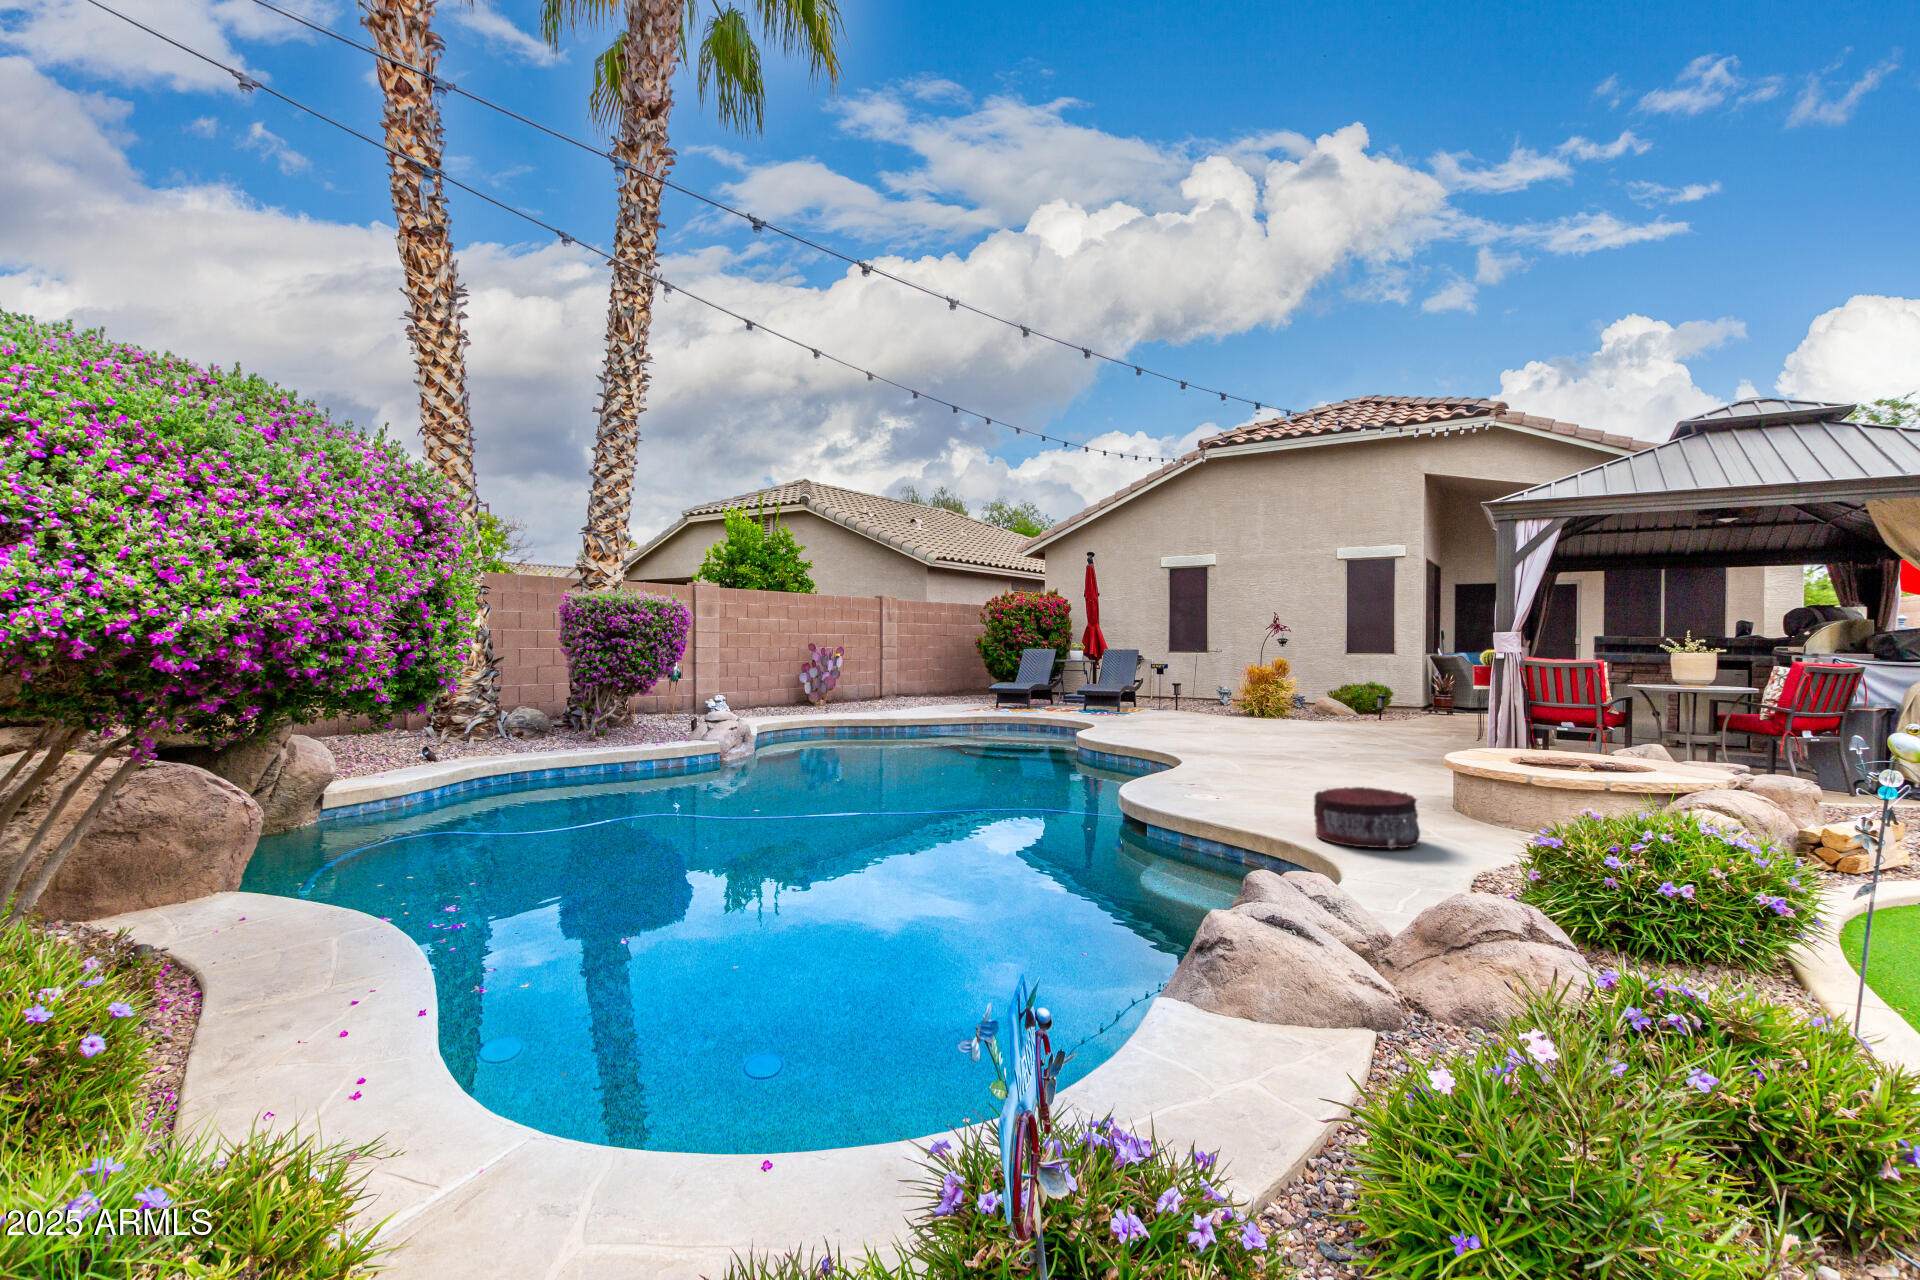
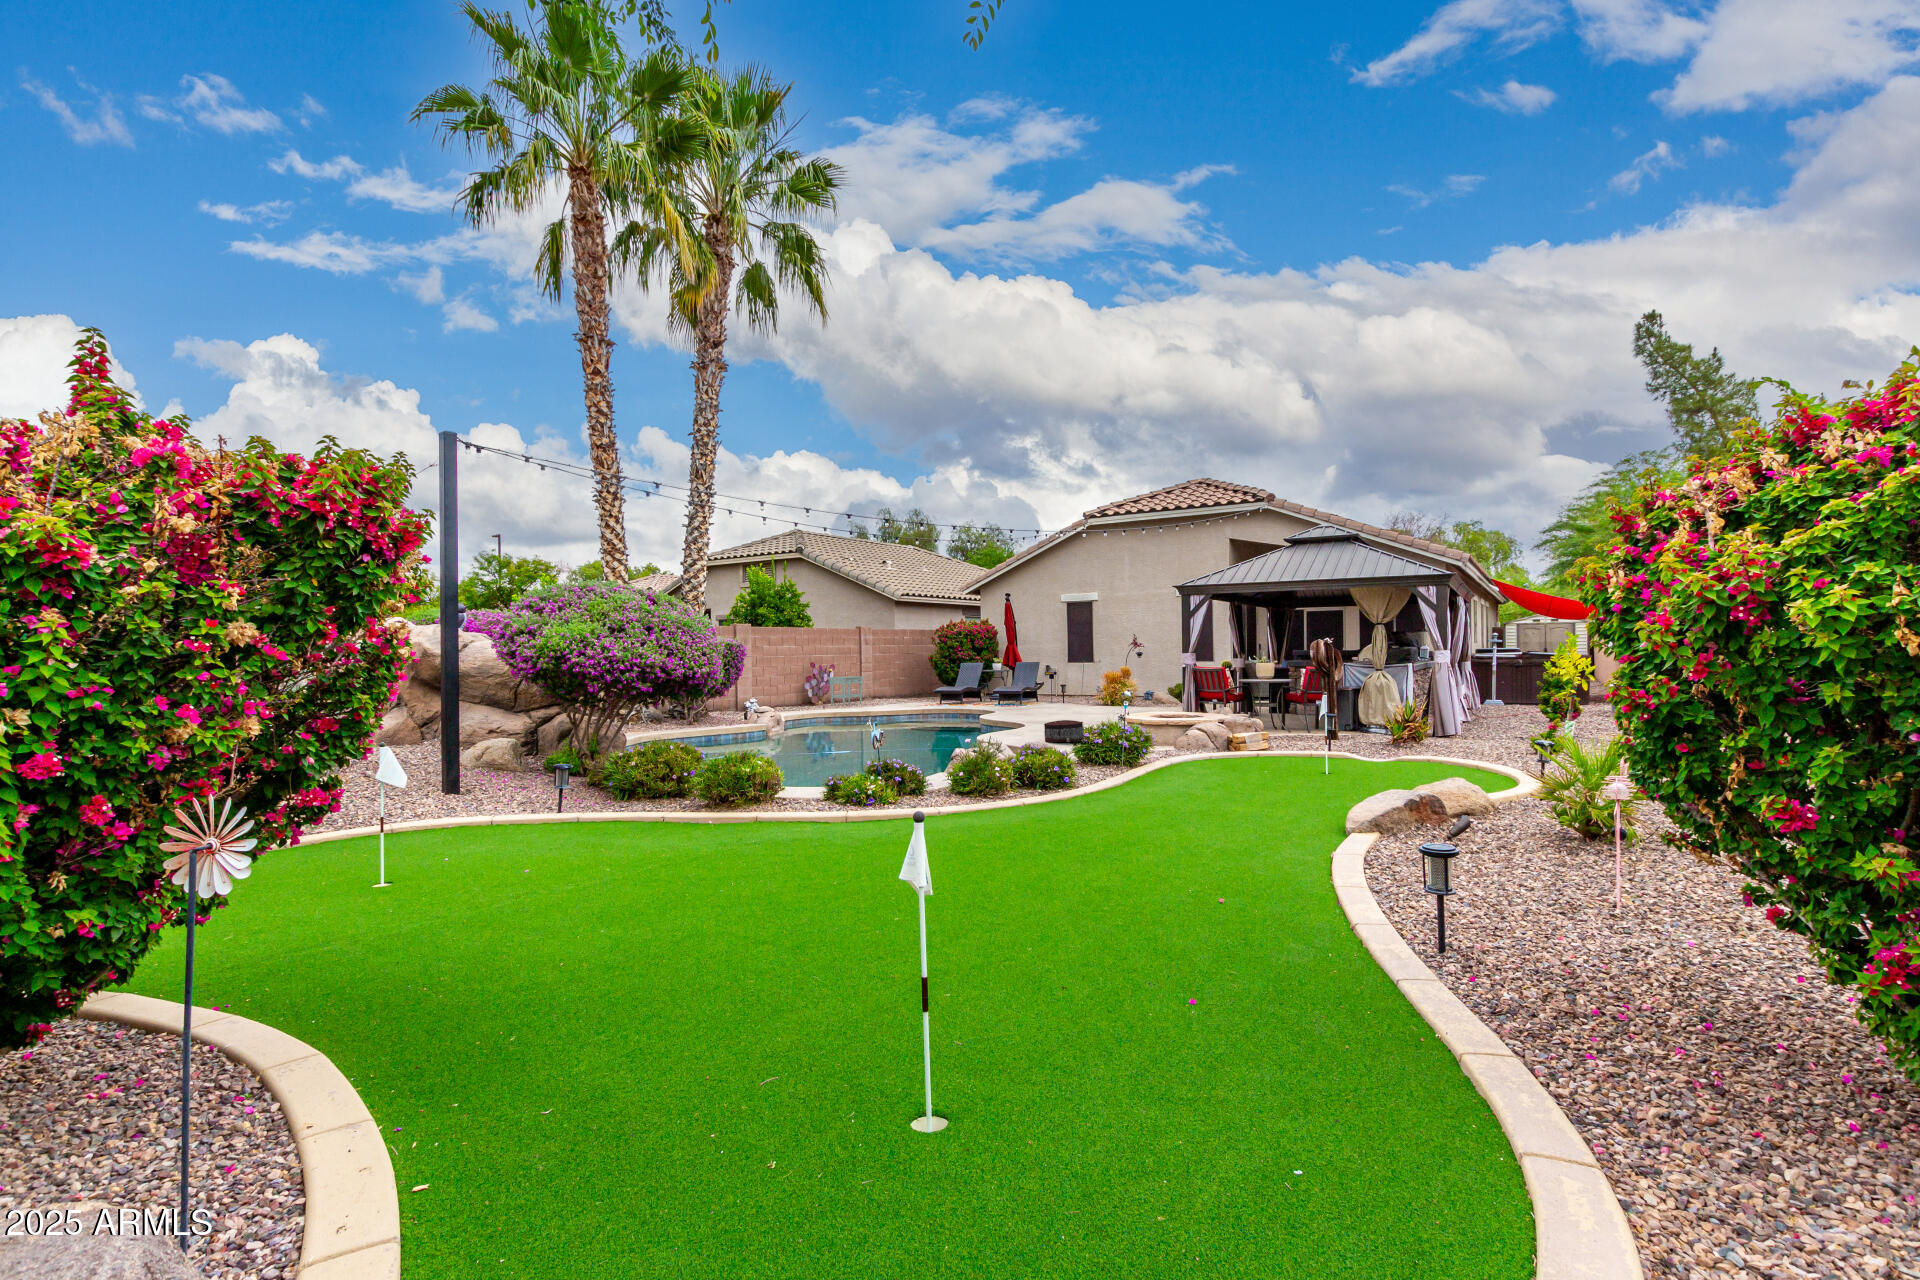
side table: none [832,664,887,706] -> present [828,676,865,706]

